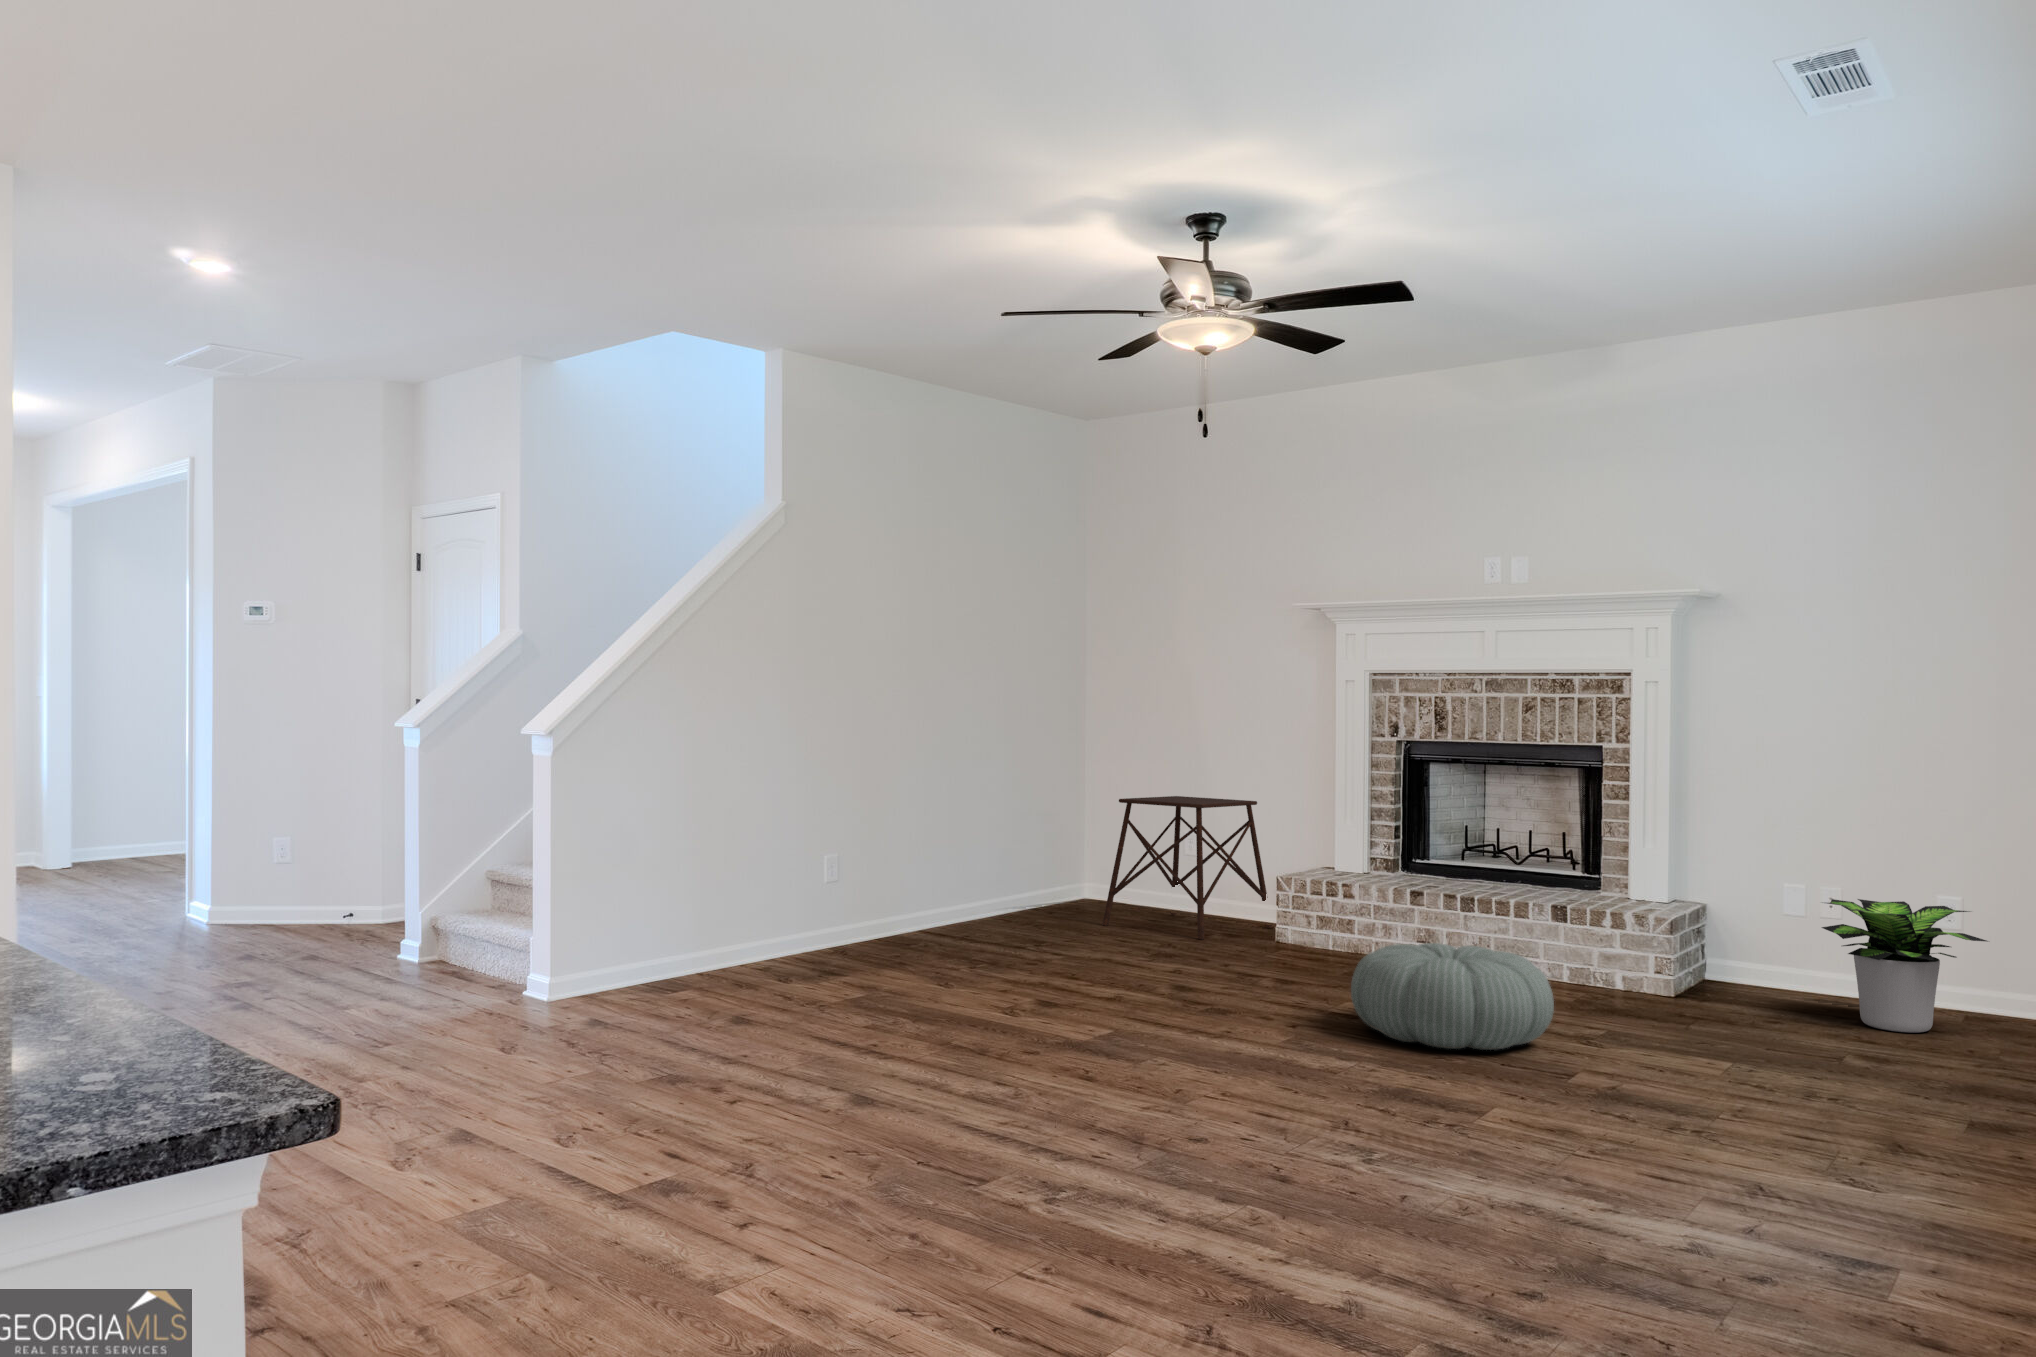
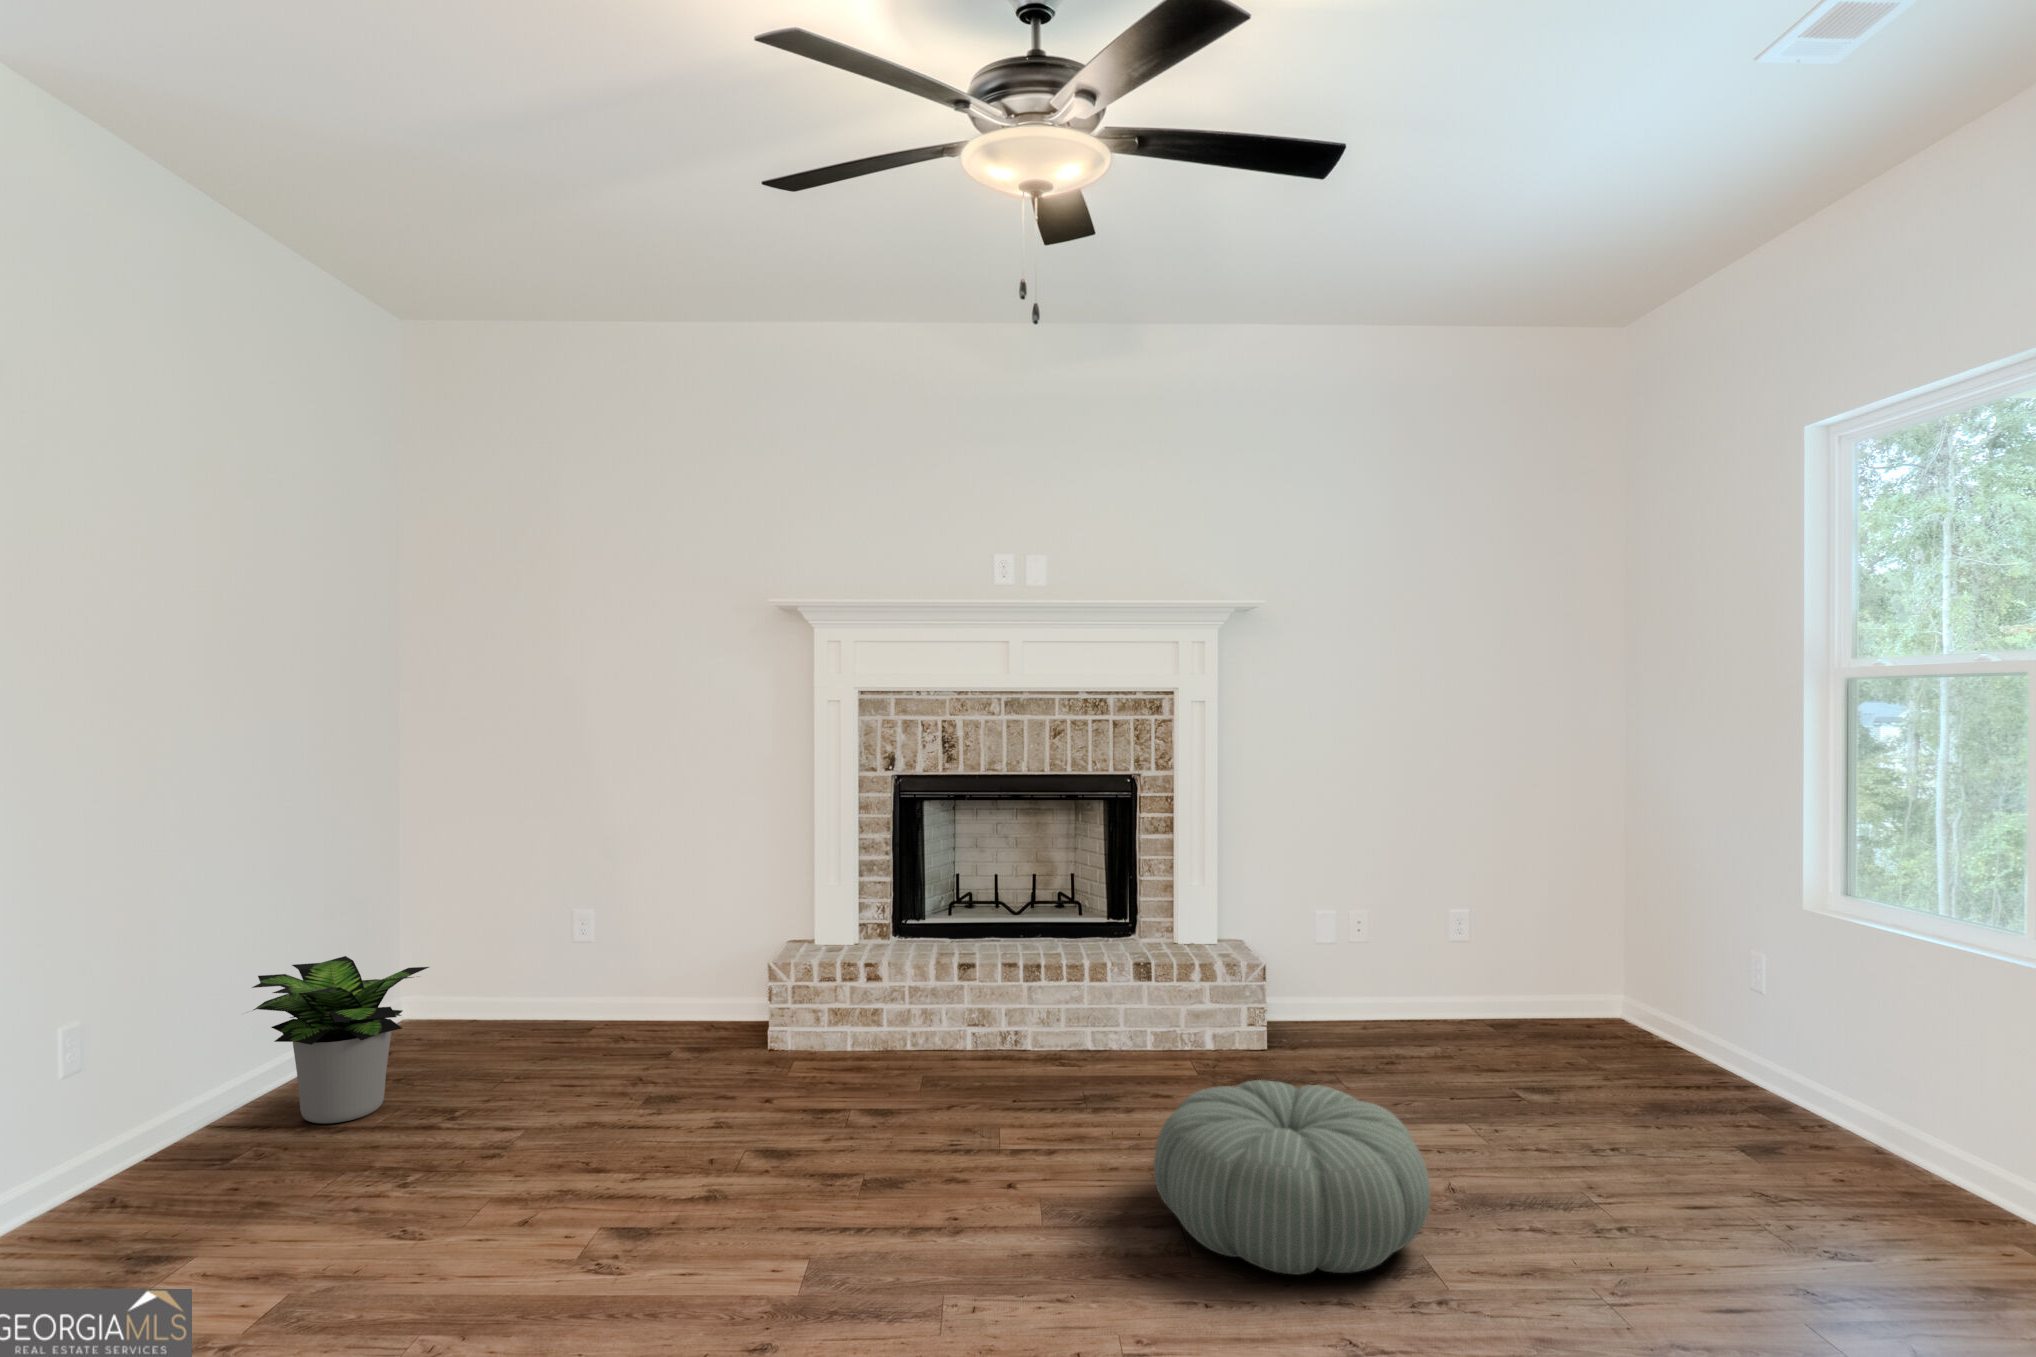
side table: present [1102,796,1273,940] -> none [499,860,726,1078]
potted plant: present [1822,899,1988,1033] -> present [252,956,429,1124]

